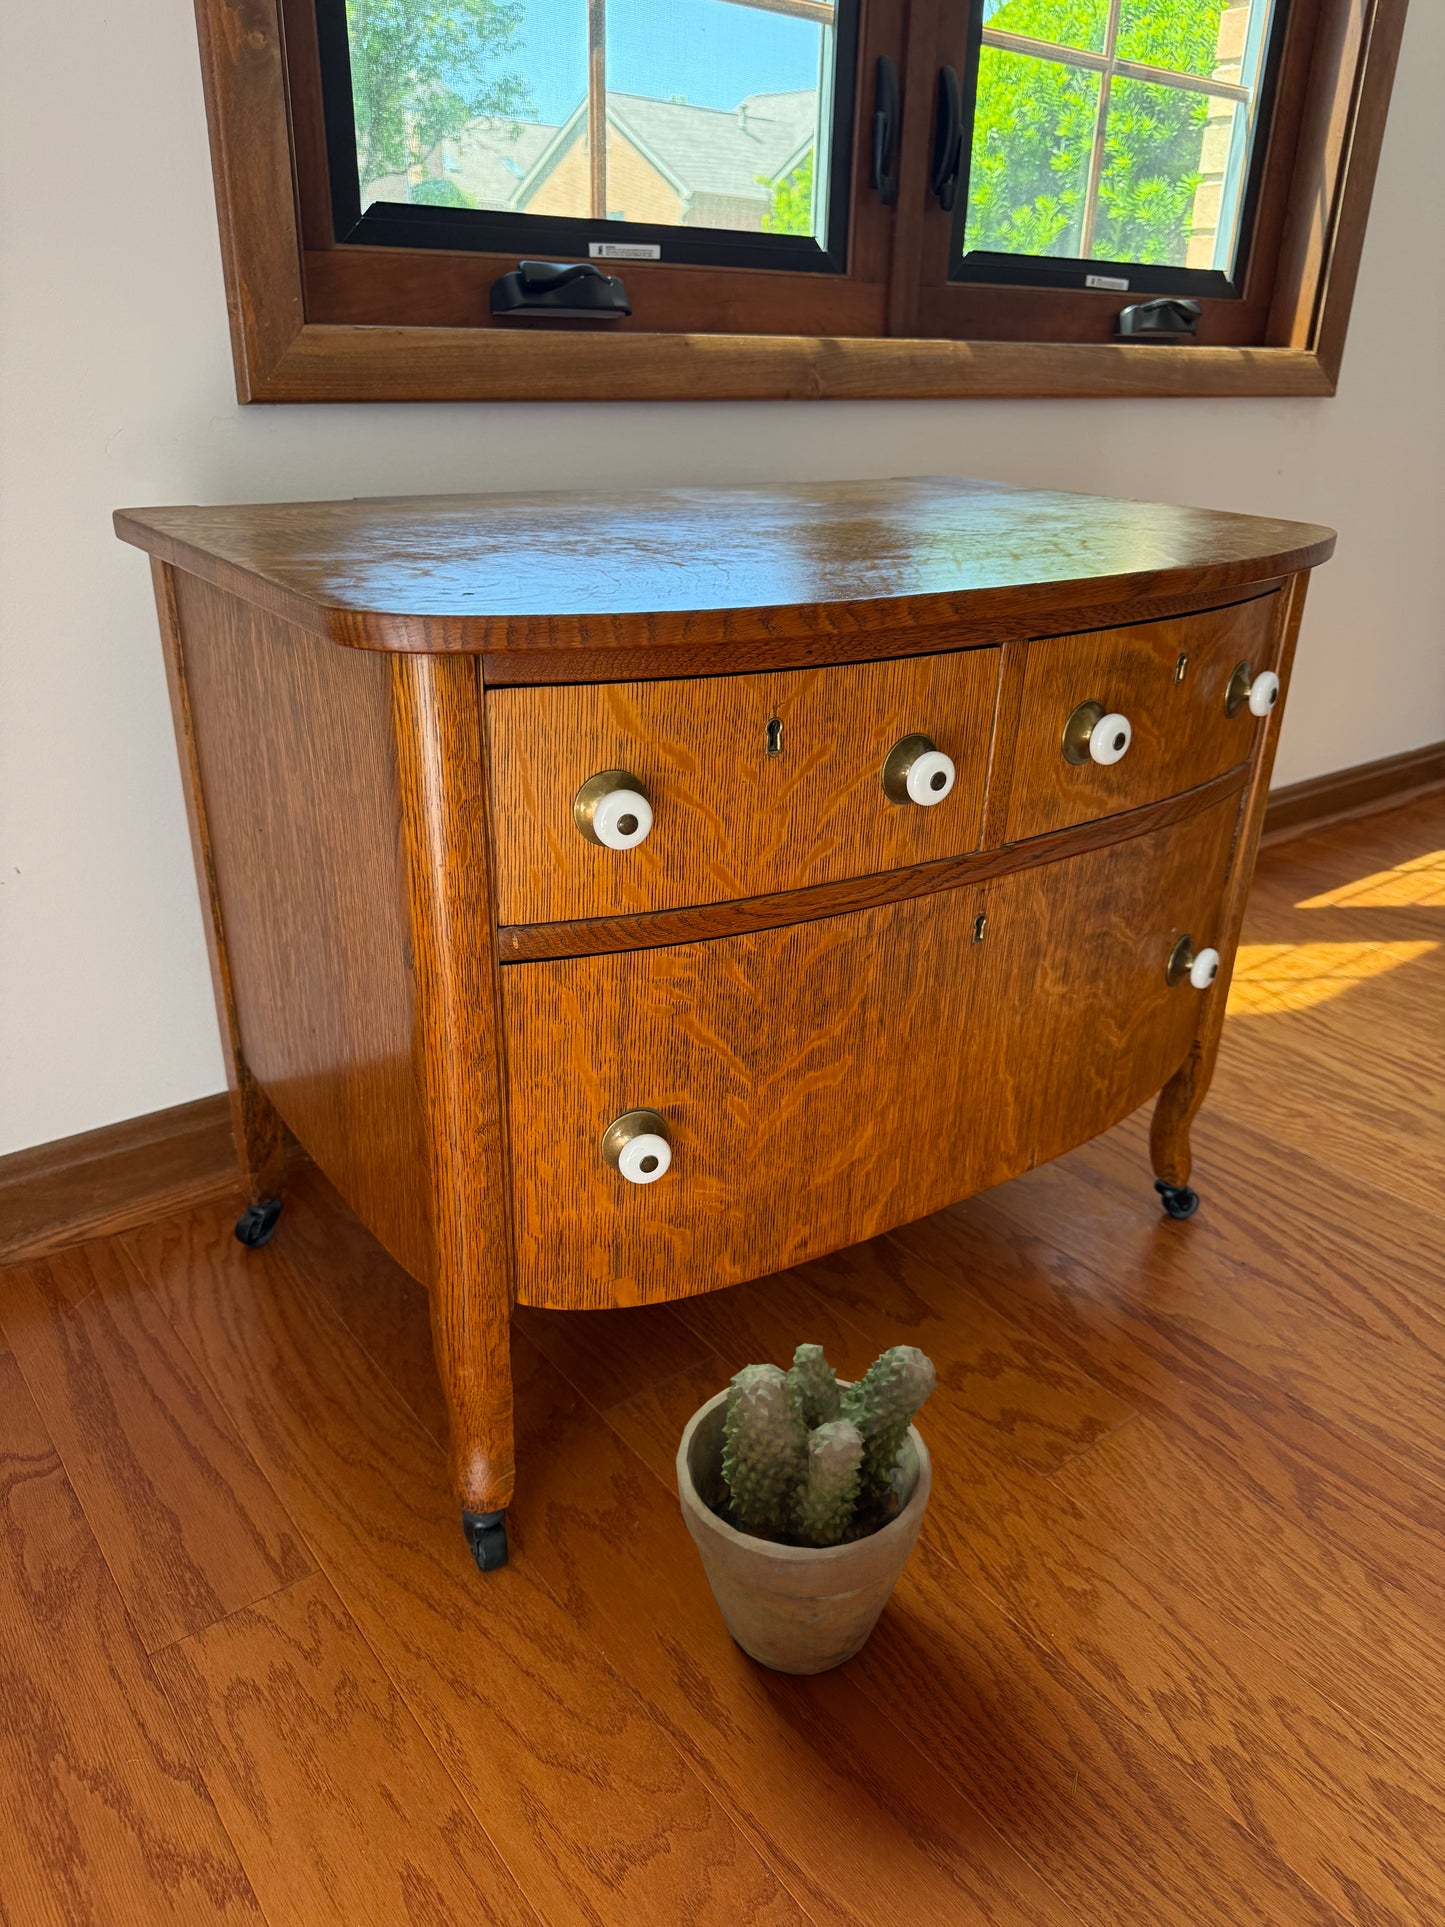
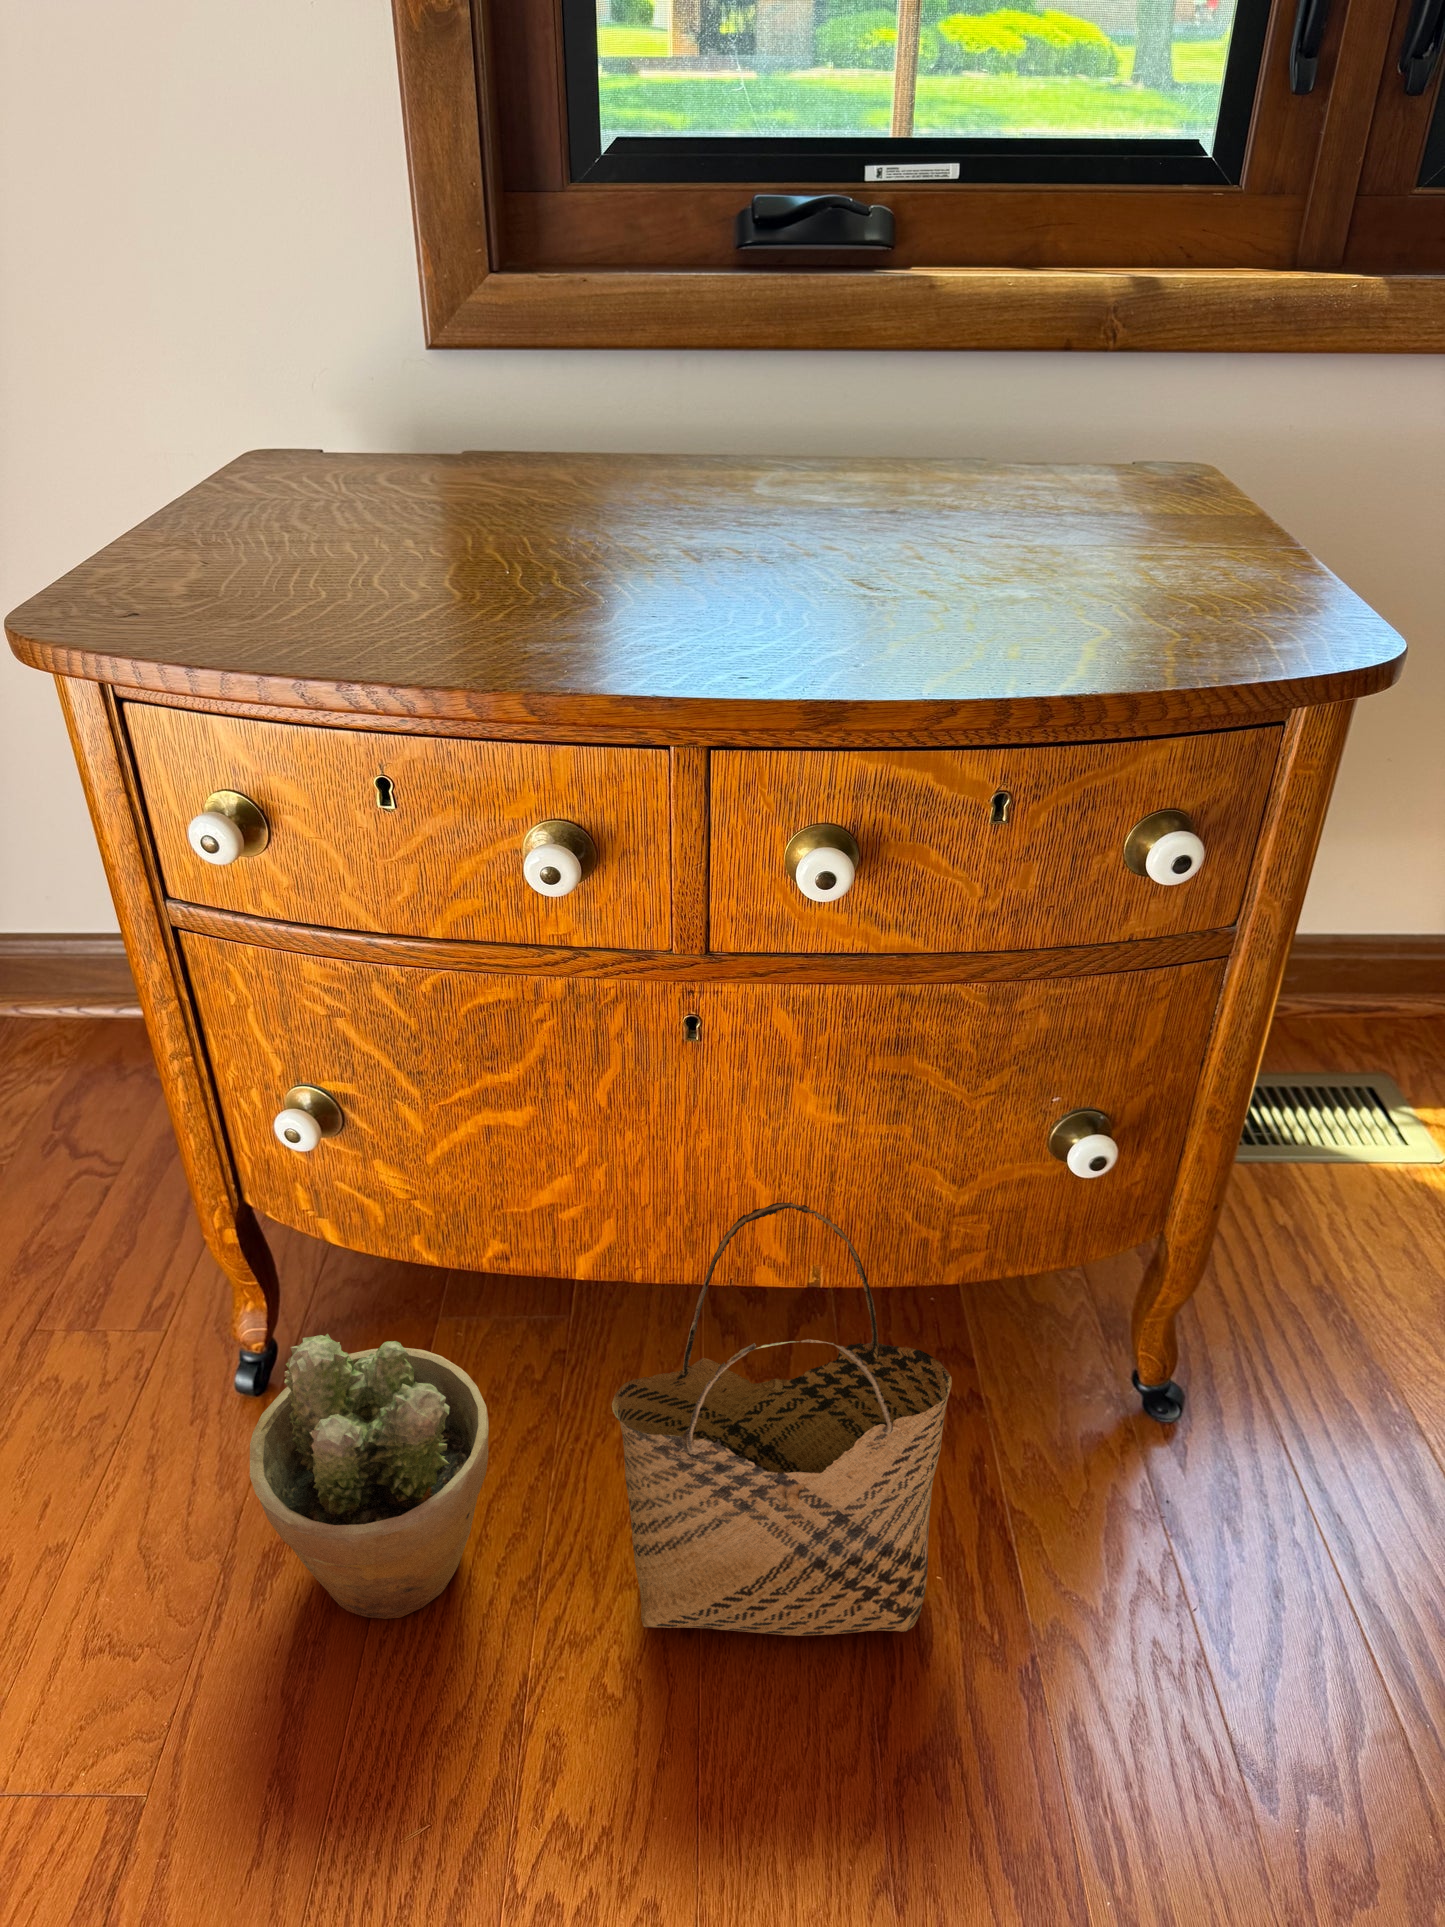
woven basket: none [984,1066,1232,1523] -> present [612,1203,952,1636]

